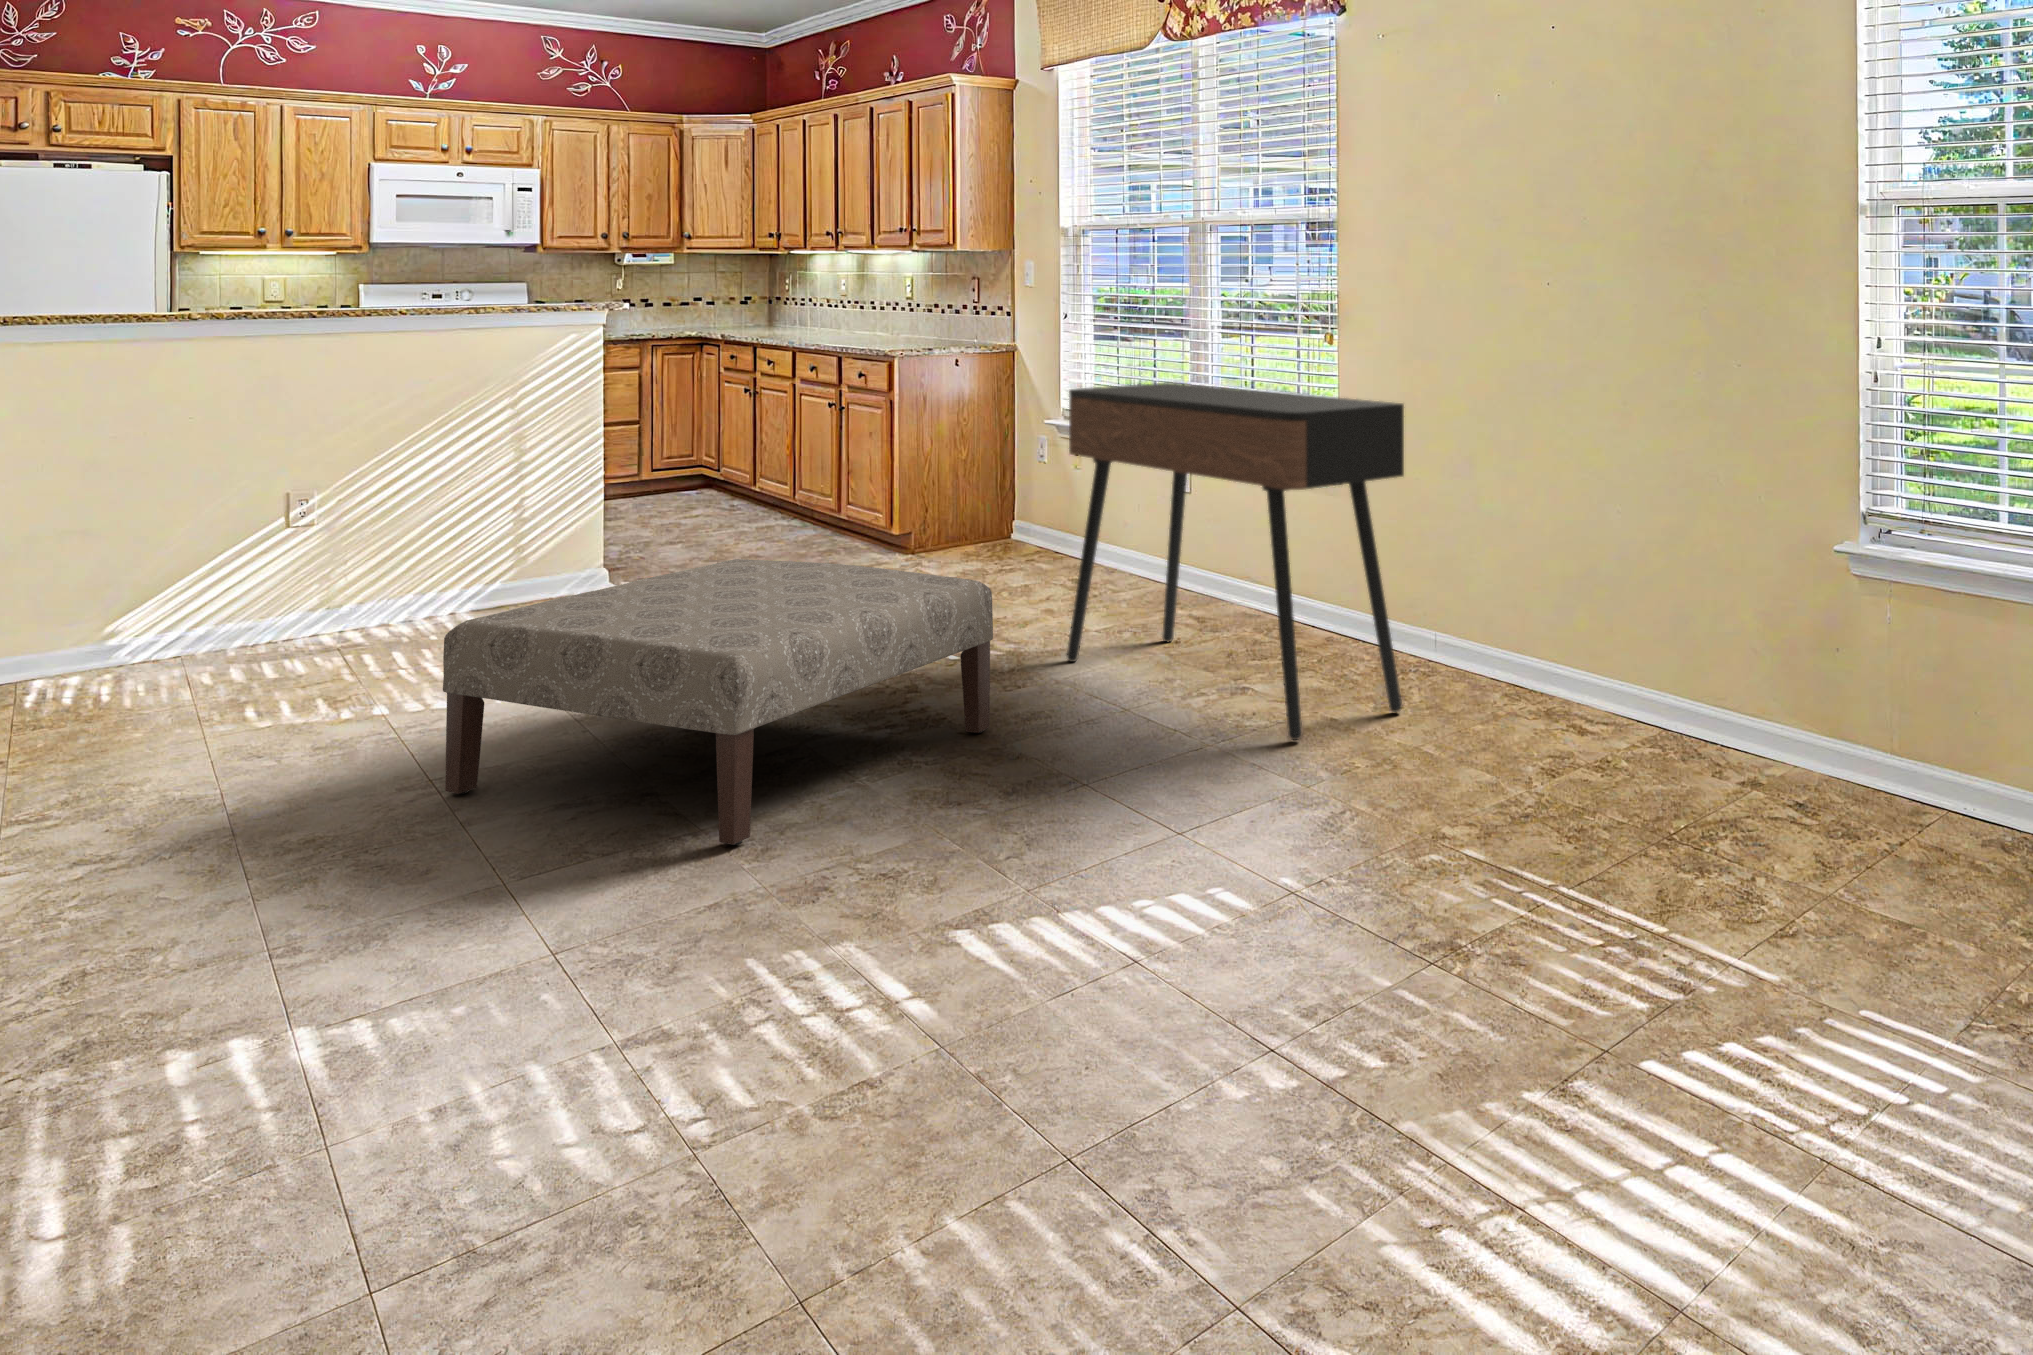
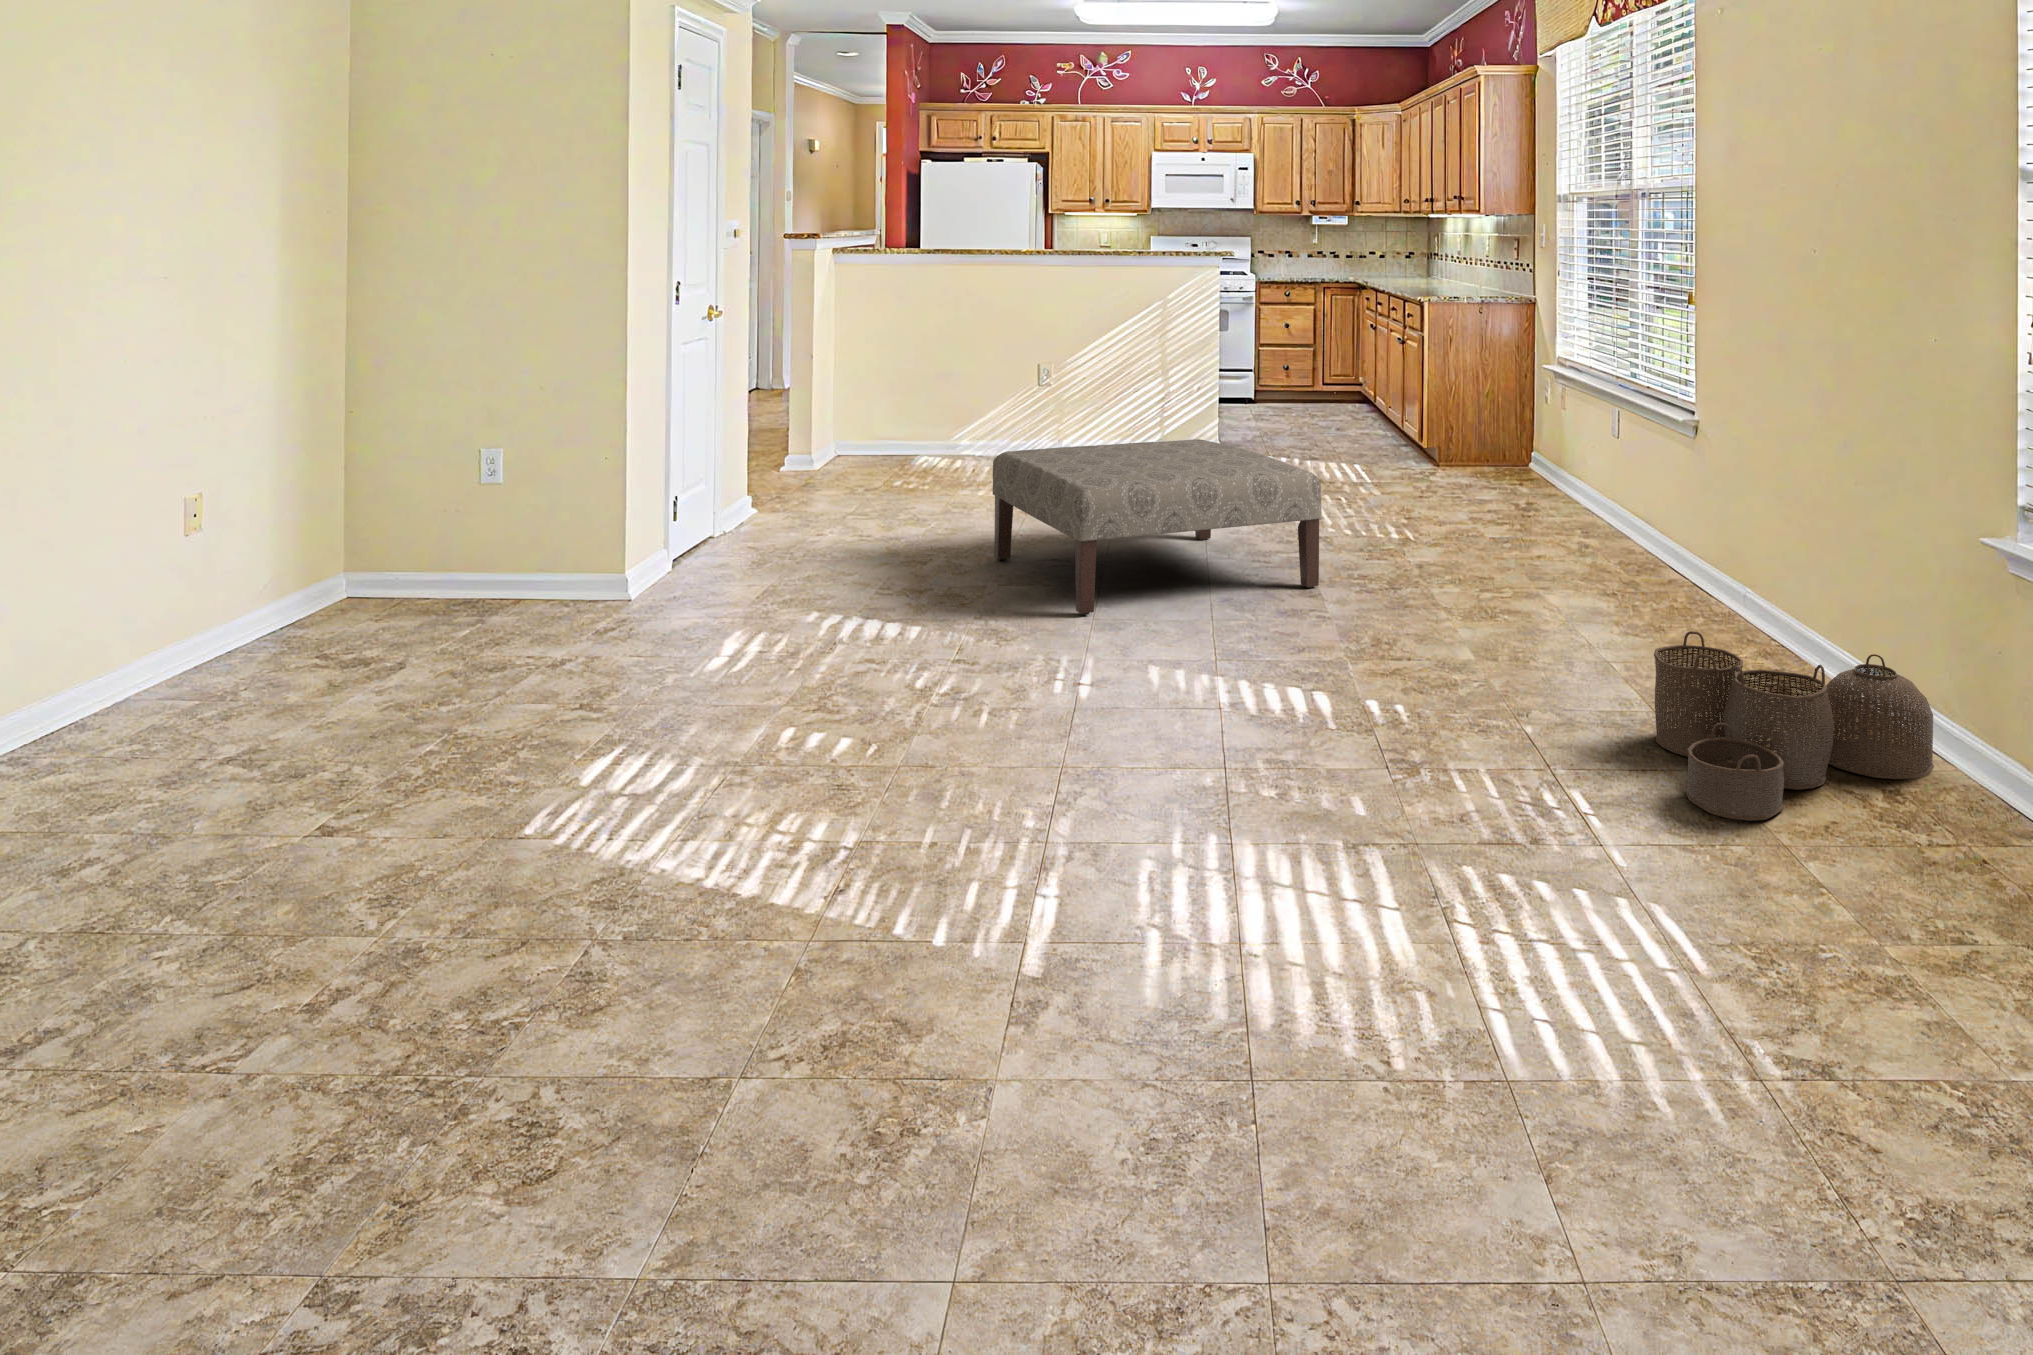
console table: present [1067,383,1404,740] -> none [1442,333,1643,639]
woven basket: none [1580,676,1811,878] -> present [1654,631,1934,821]

